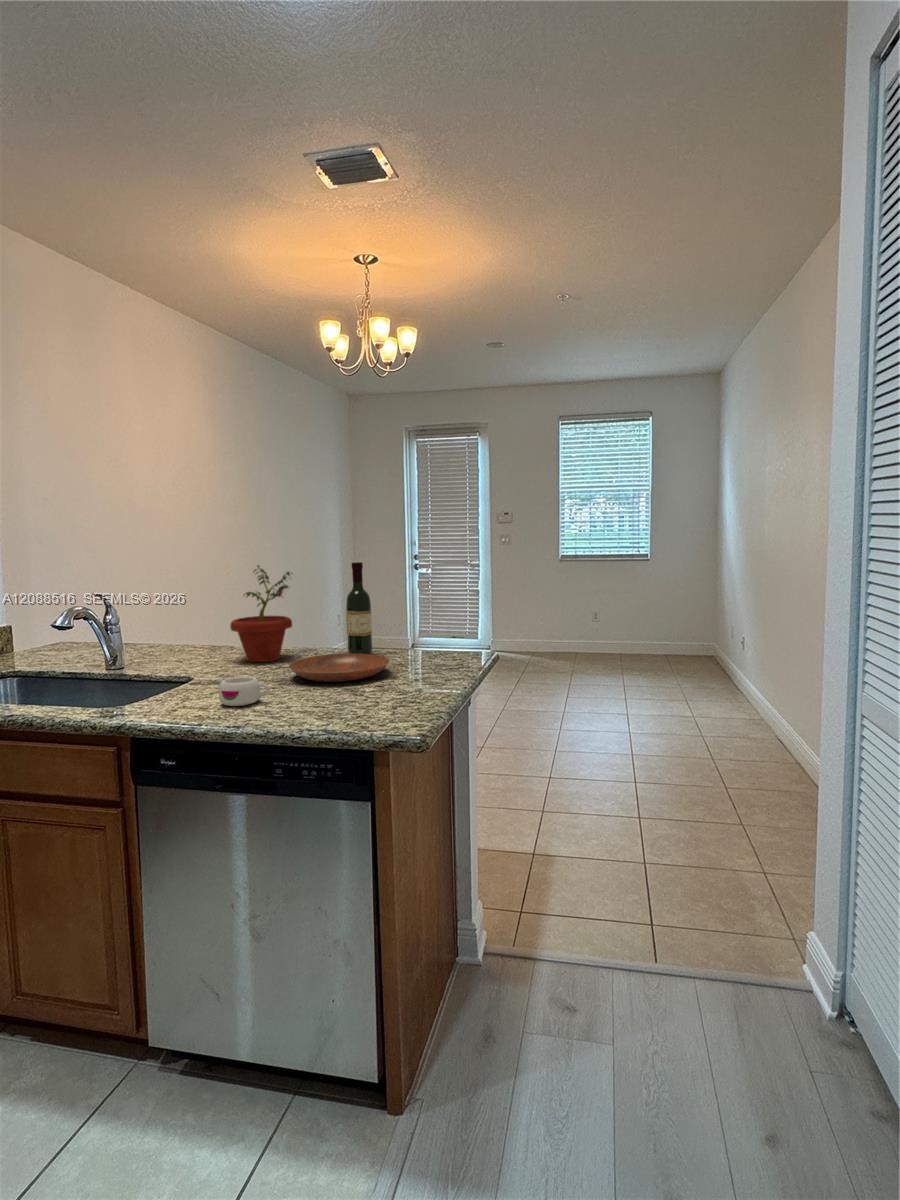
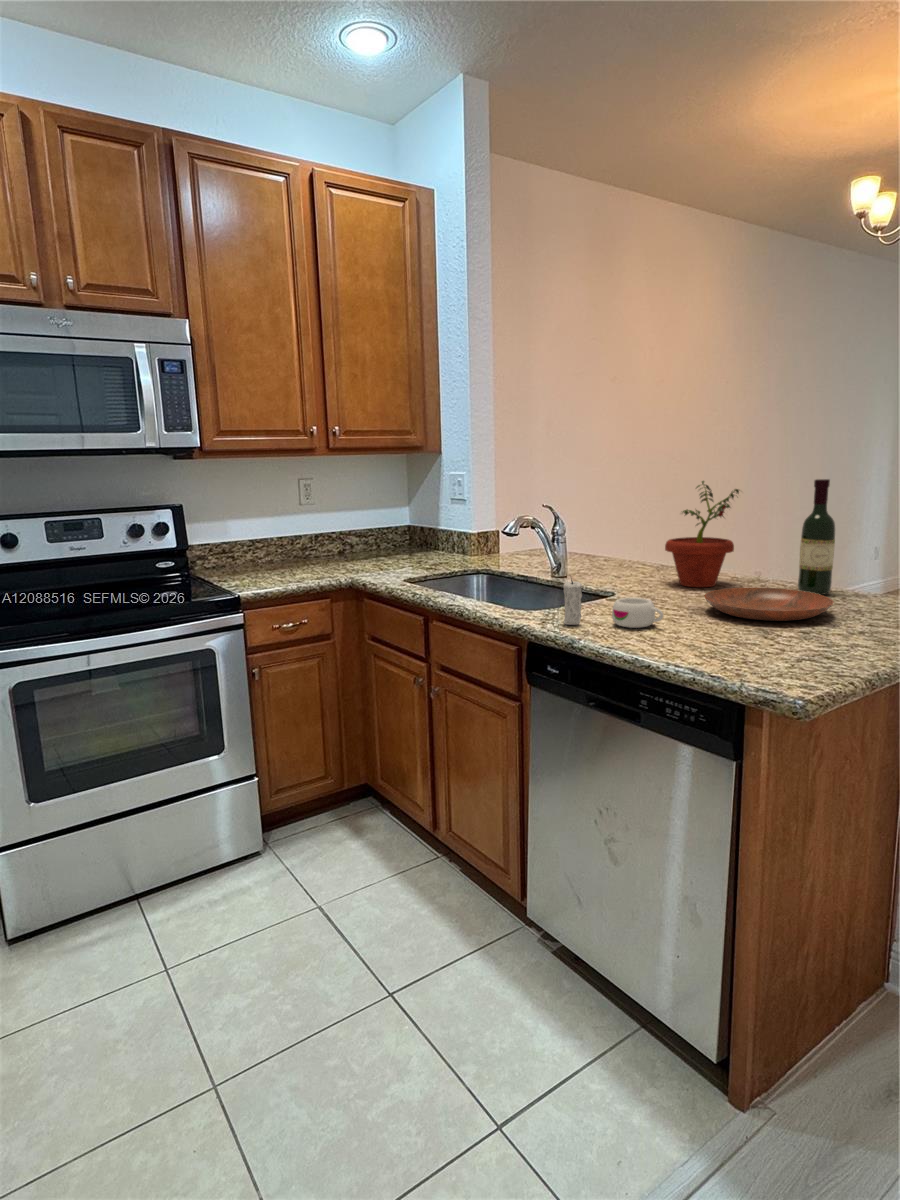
candle: none [167,661,189,714] -> present [563,579,582,625]

